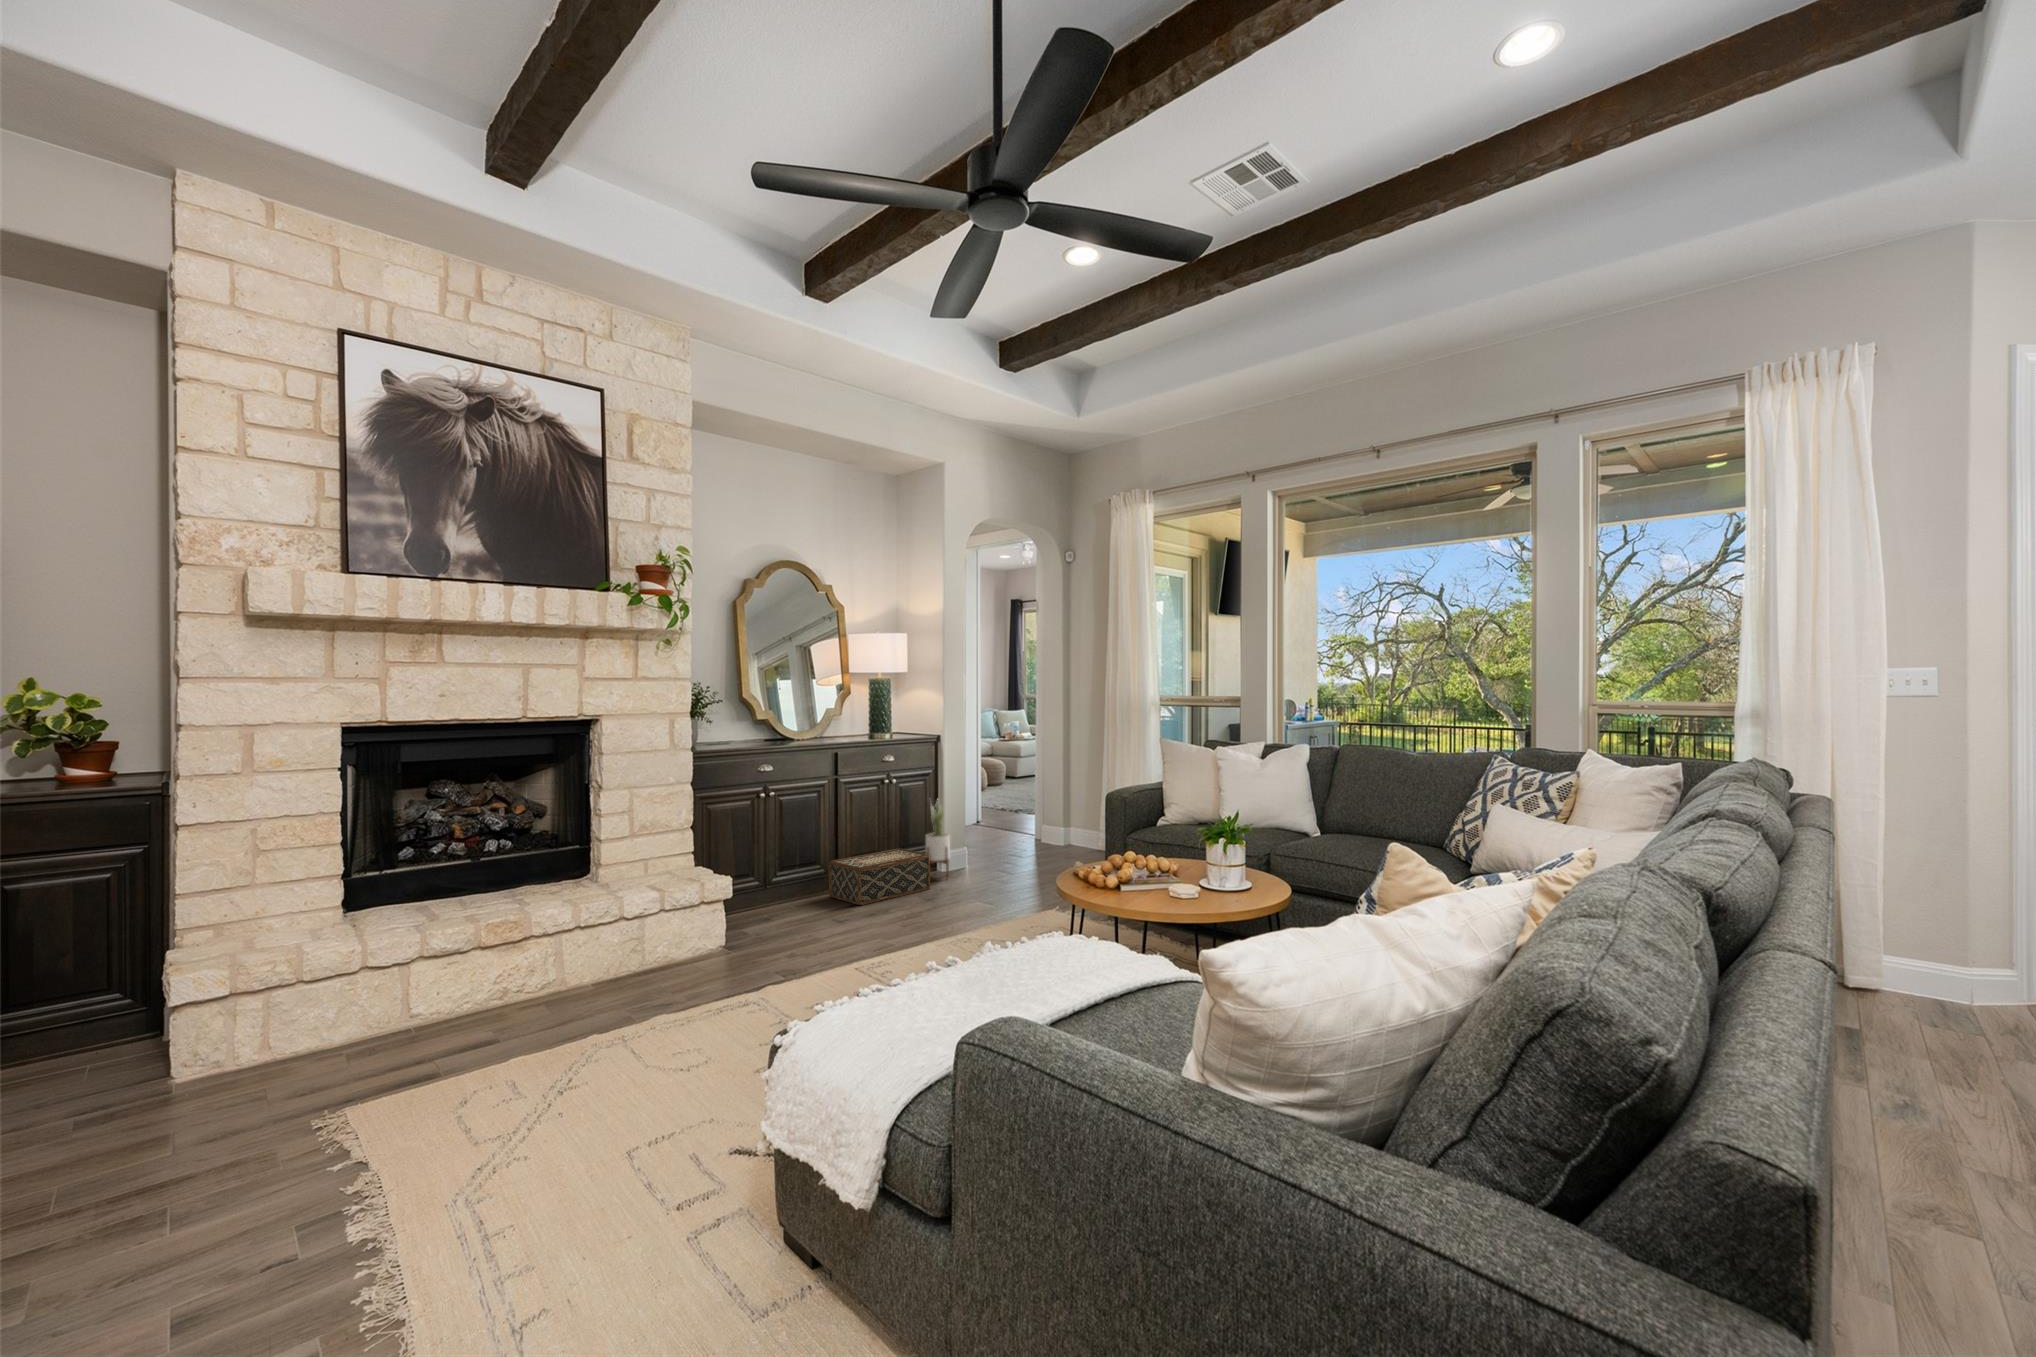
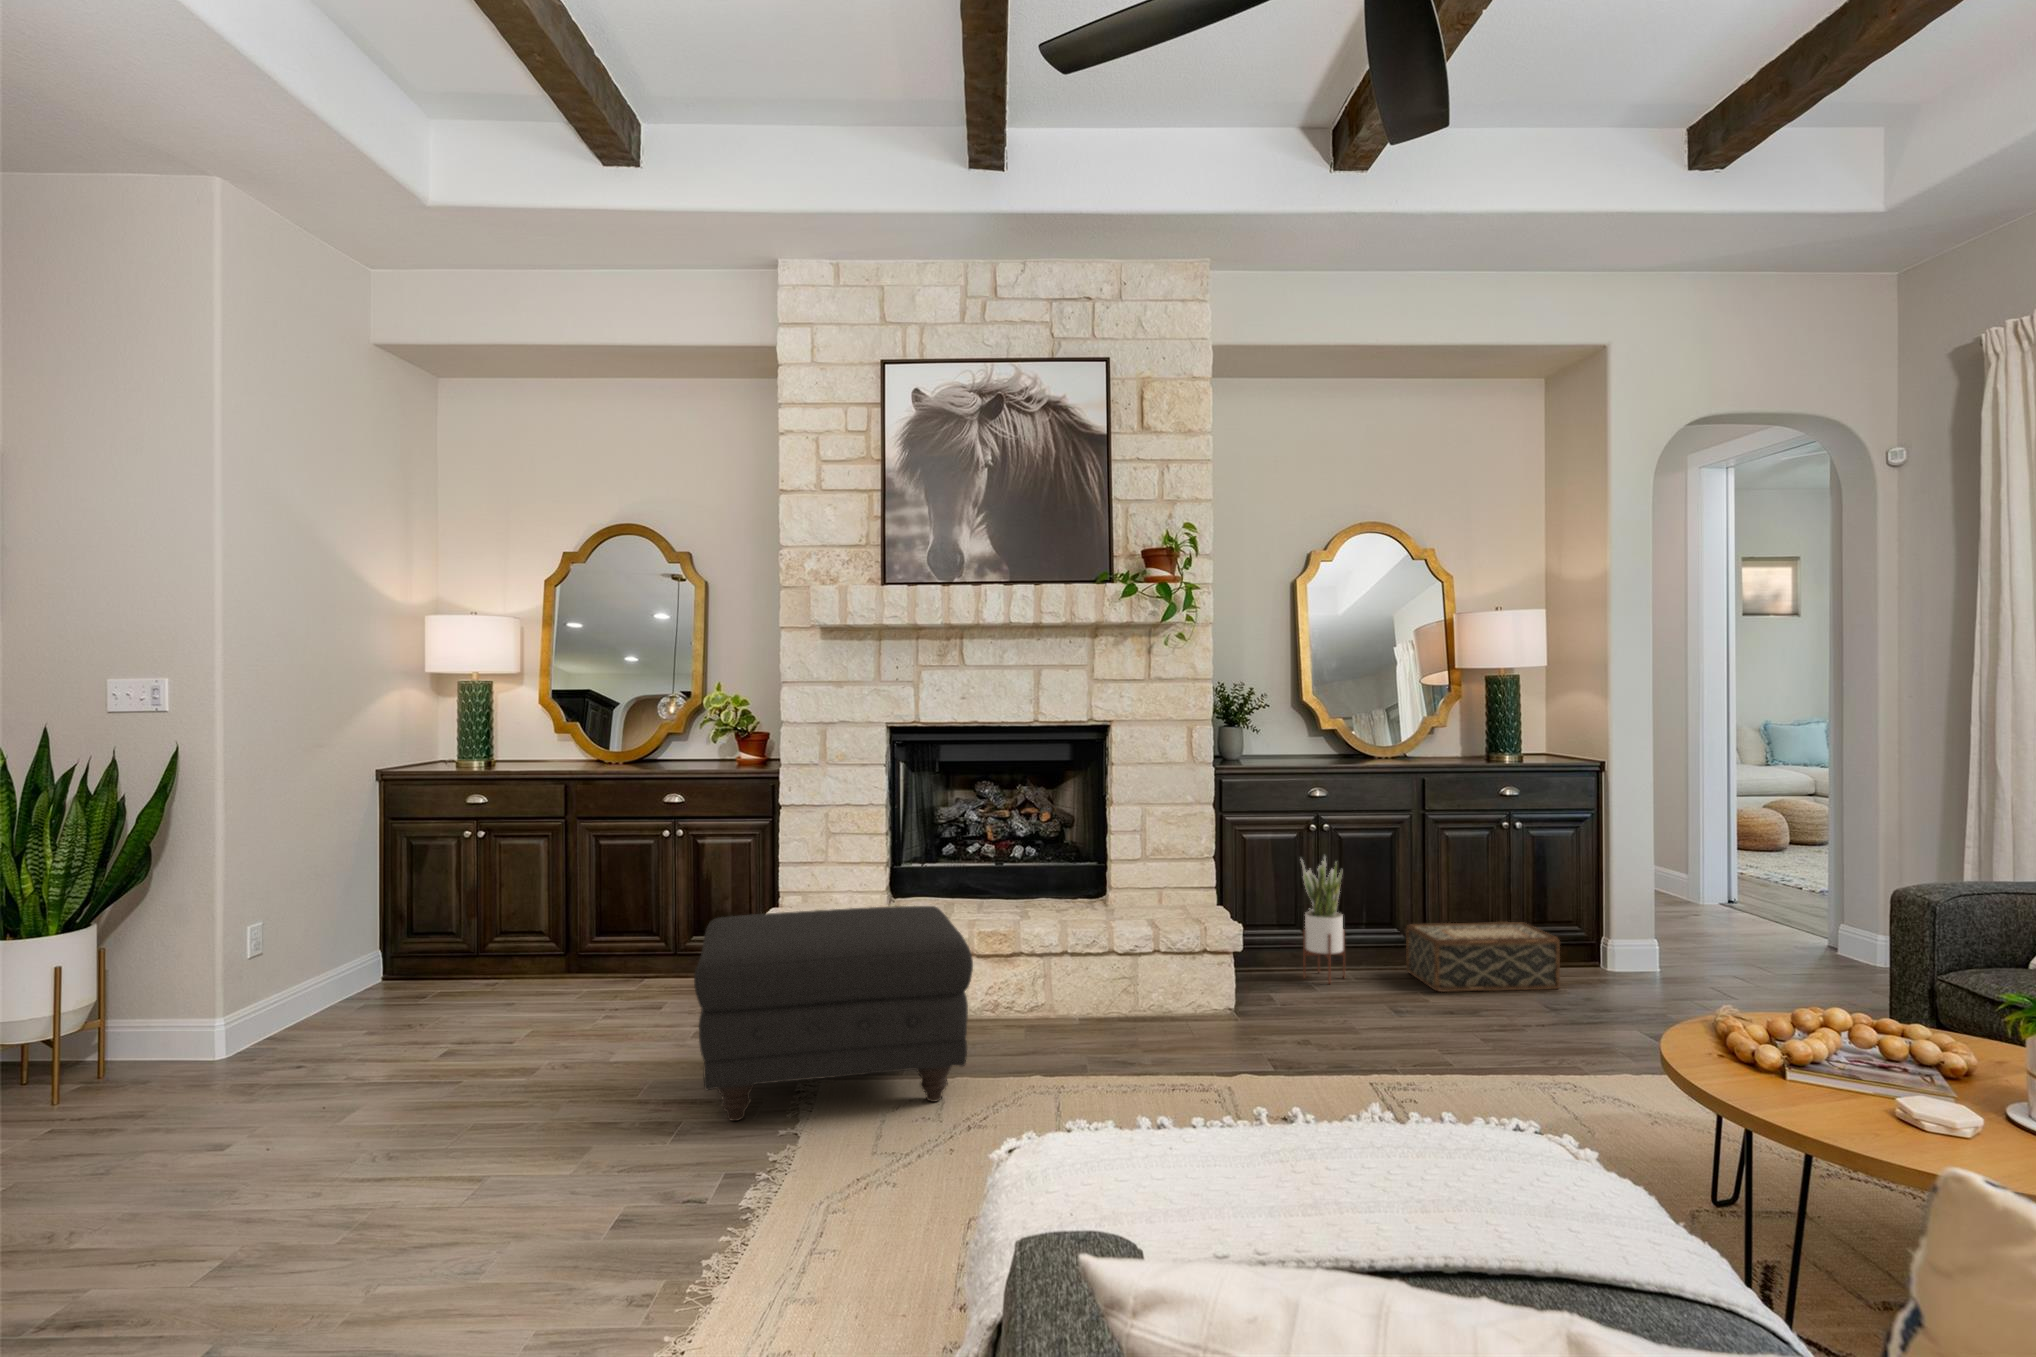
potted plant: present [926,799,950,878] -> present [1301,858,1345,984]
ottoman: none [145,902,559,1194] -> present [694,906,973,1121]

